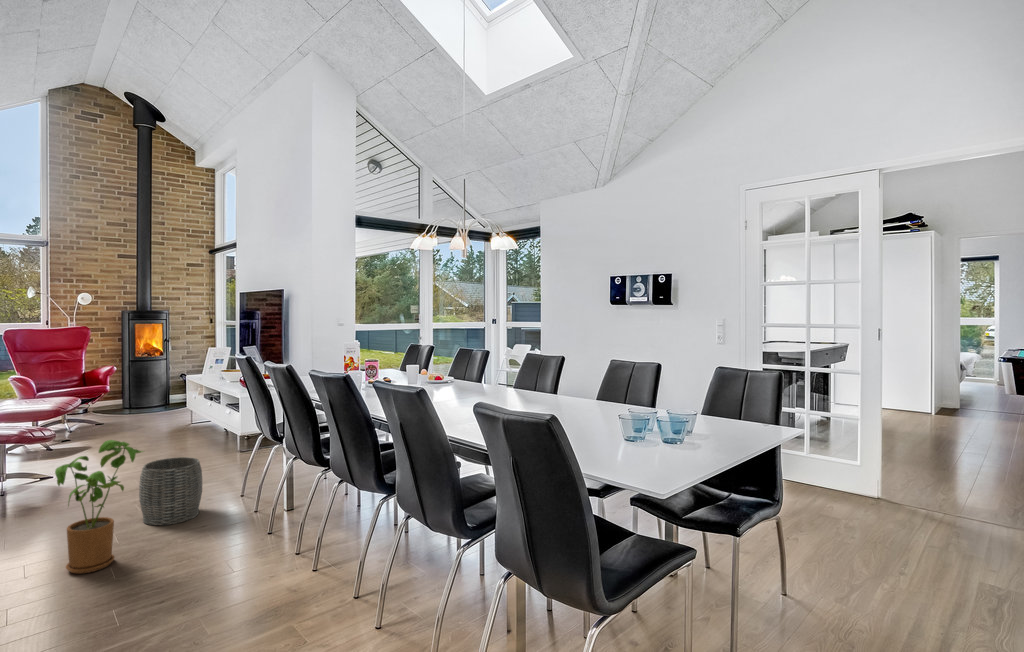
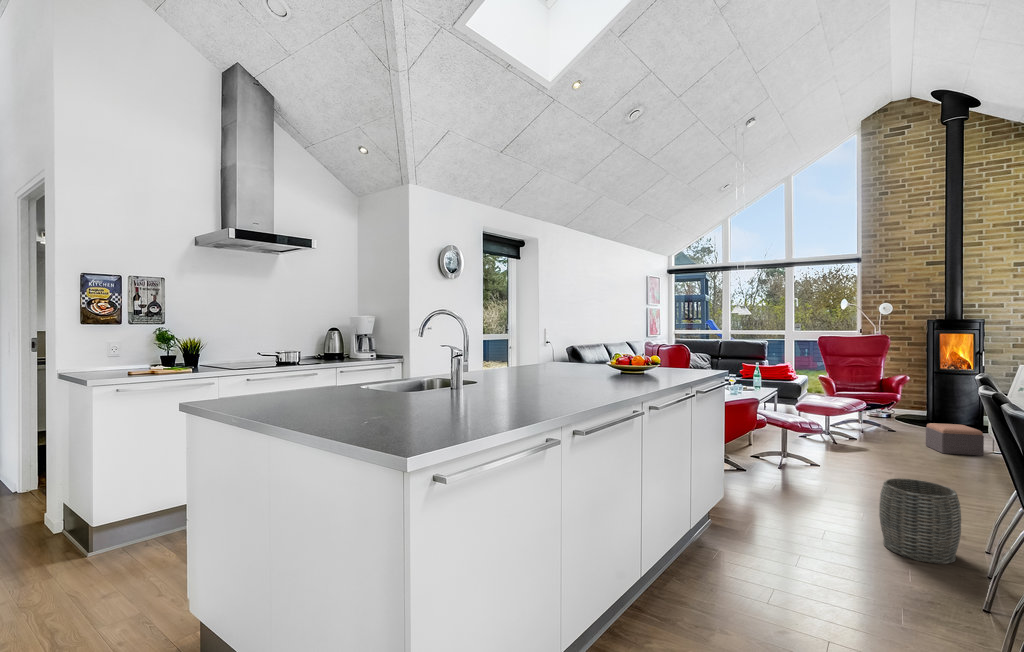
footstool: none [133,406,180,434] -> present [926,423,984,456]
house plant: present [55,440,143,574] -> none [781,440,868,573]

